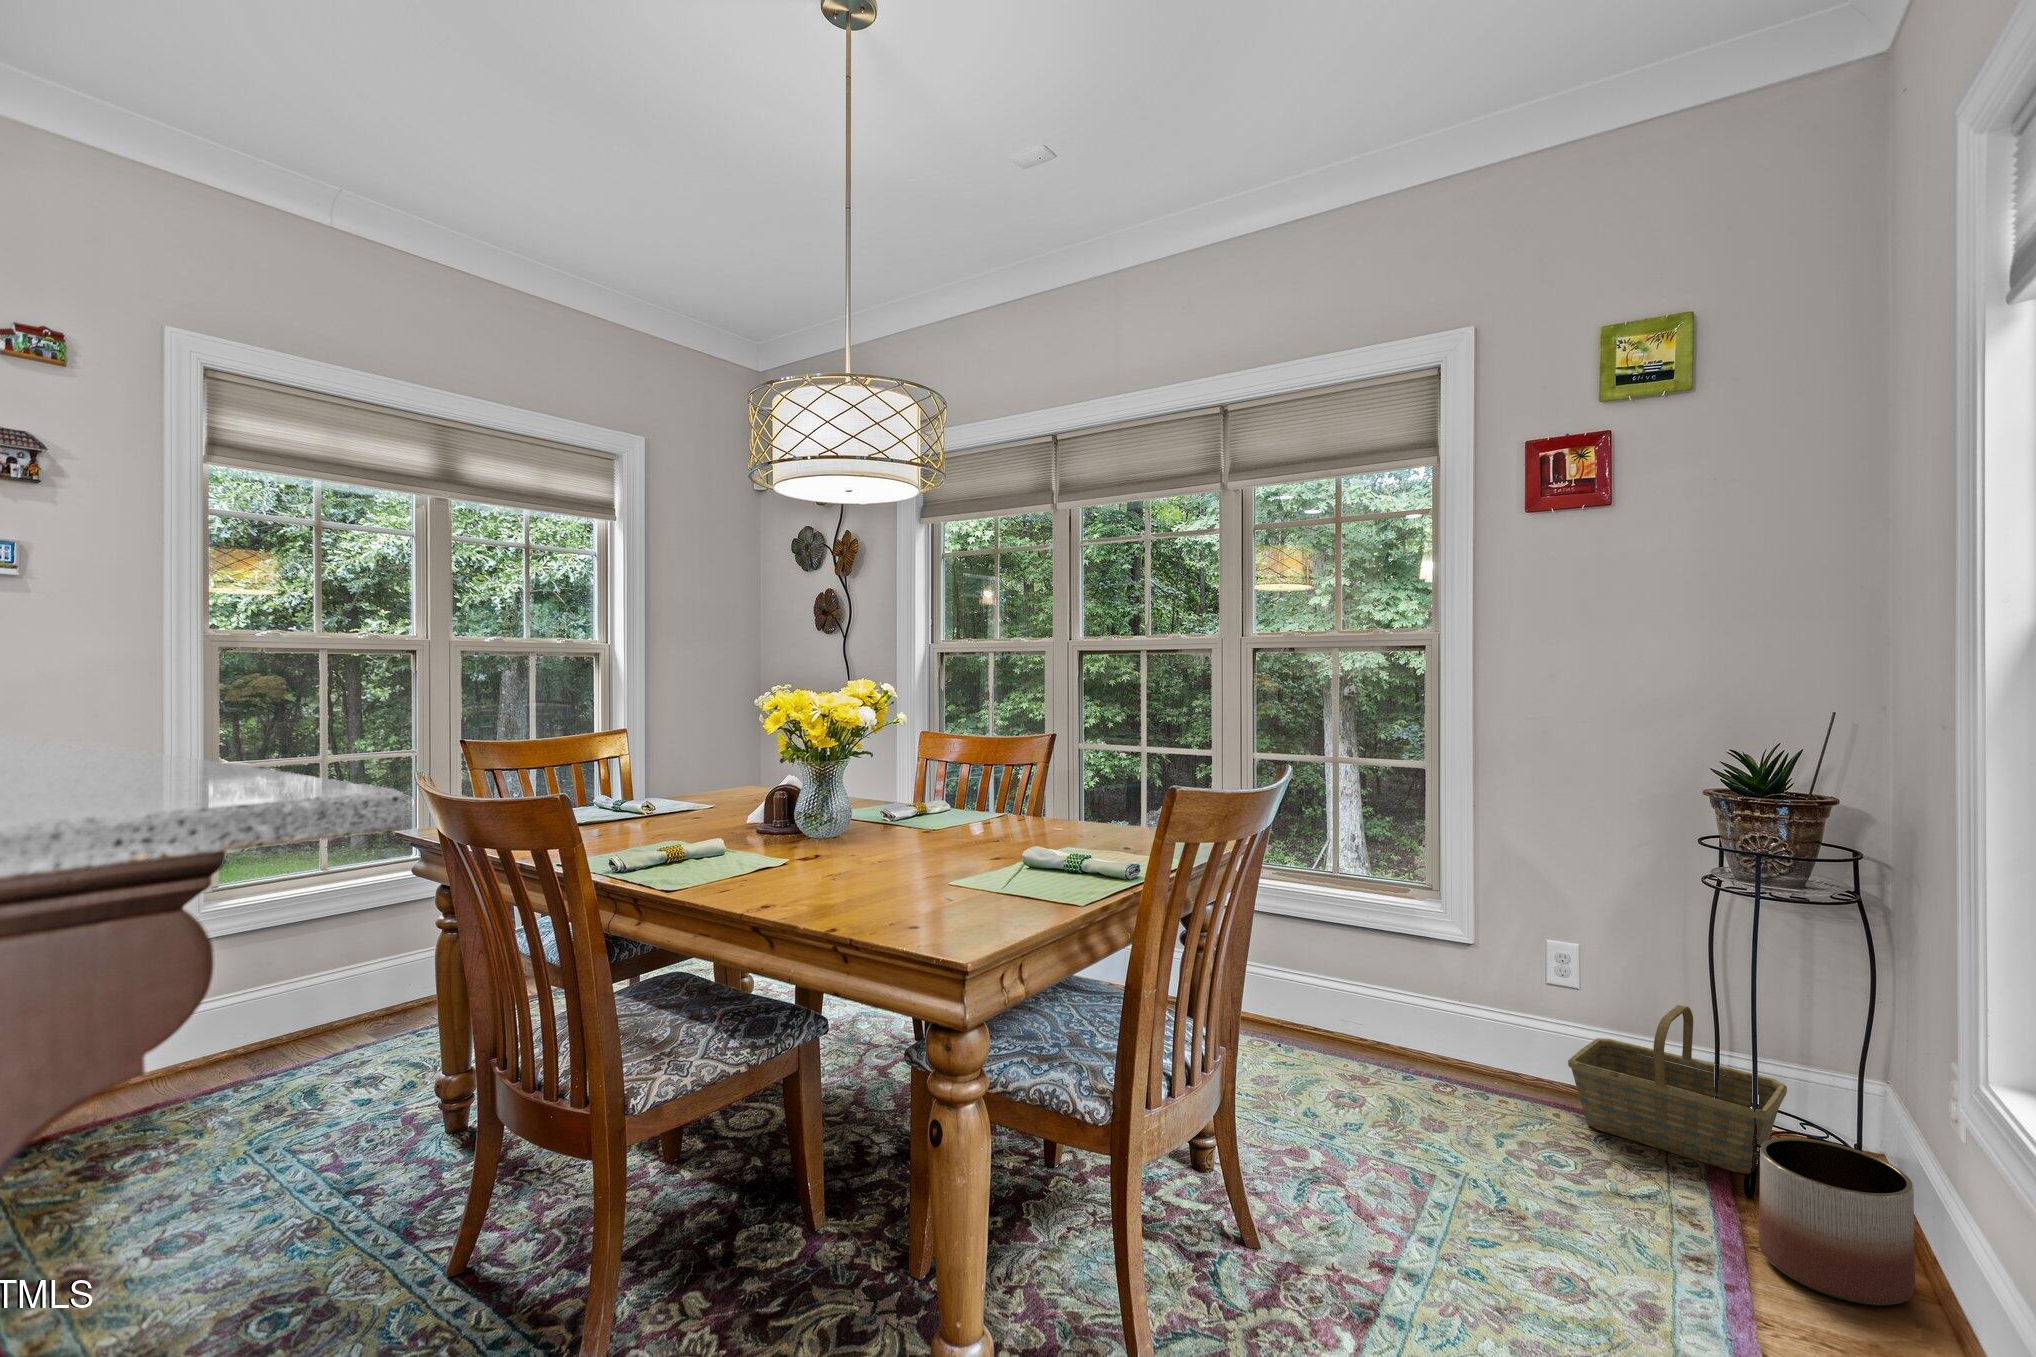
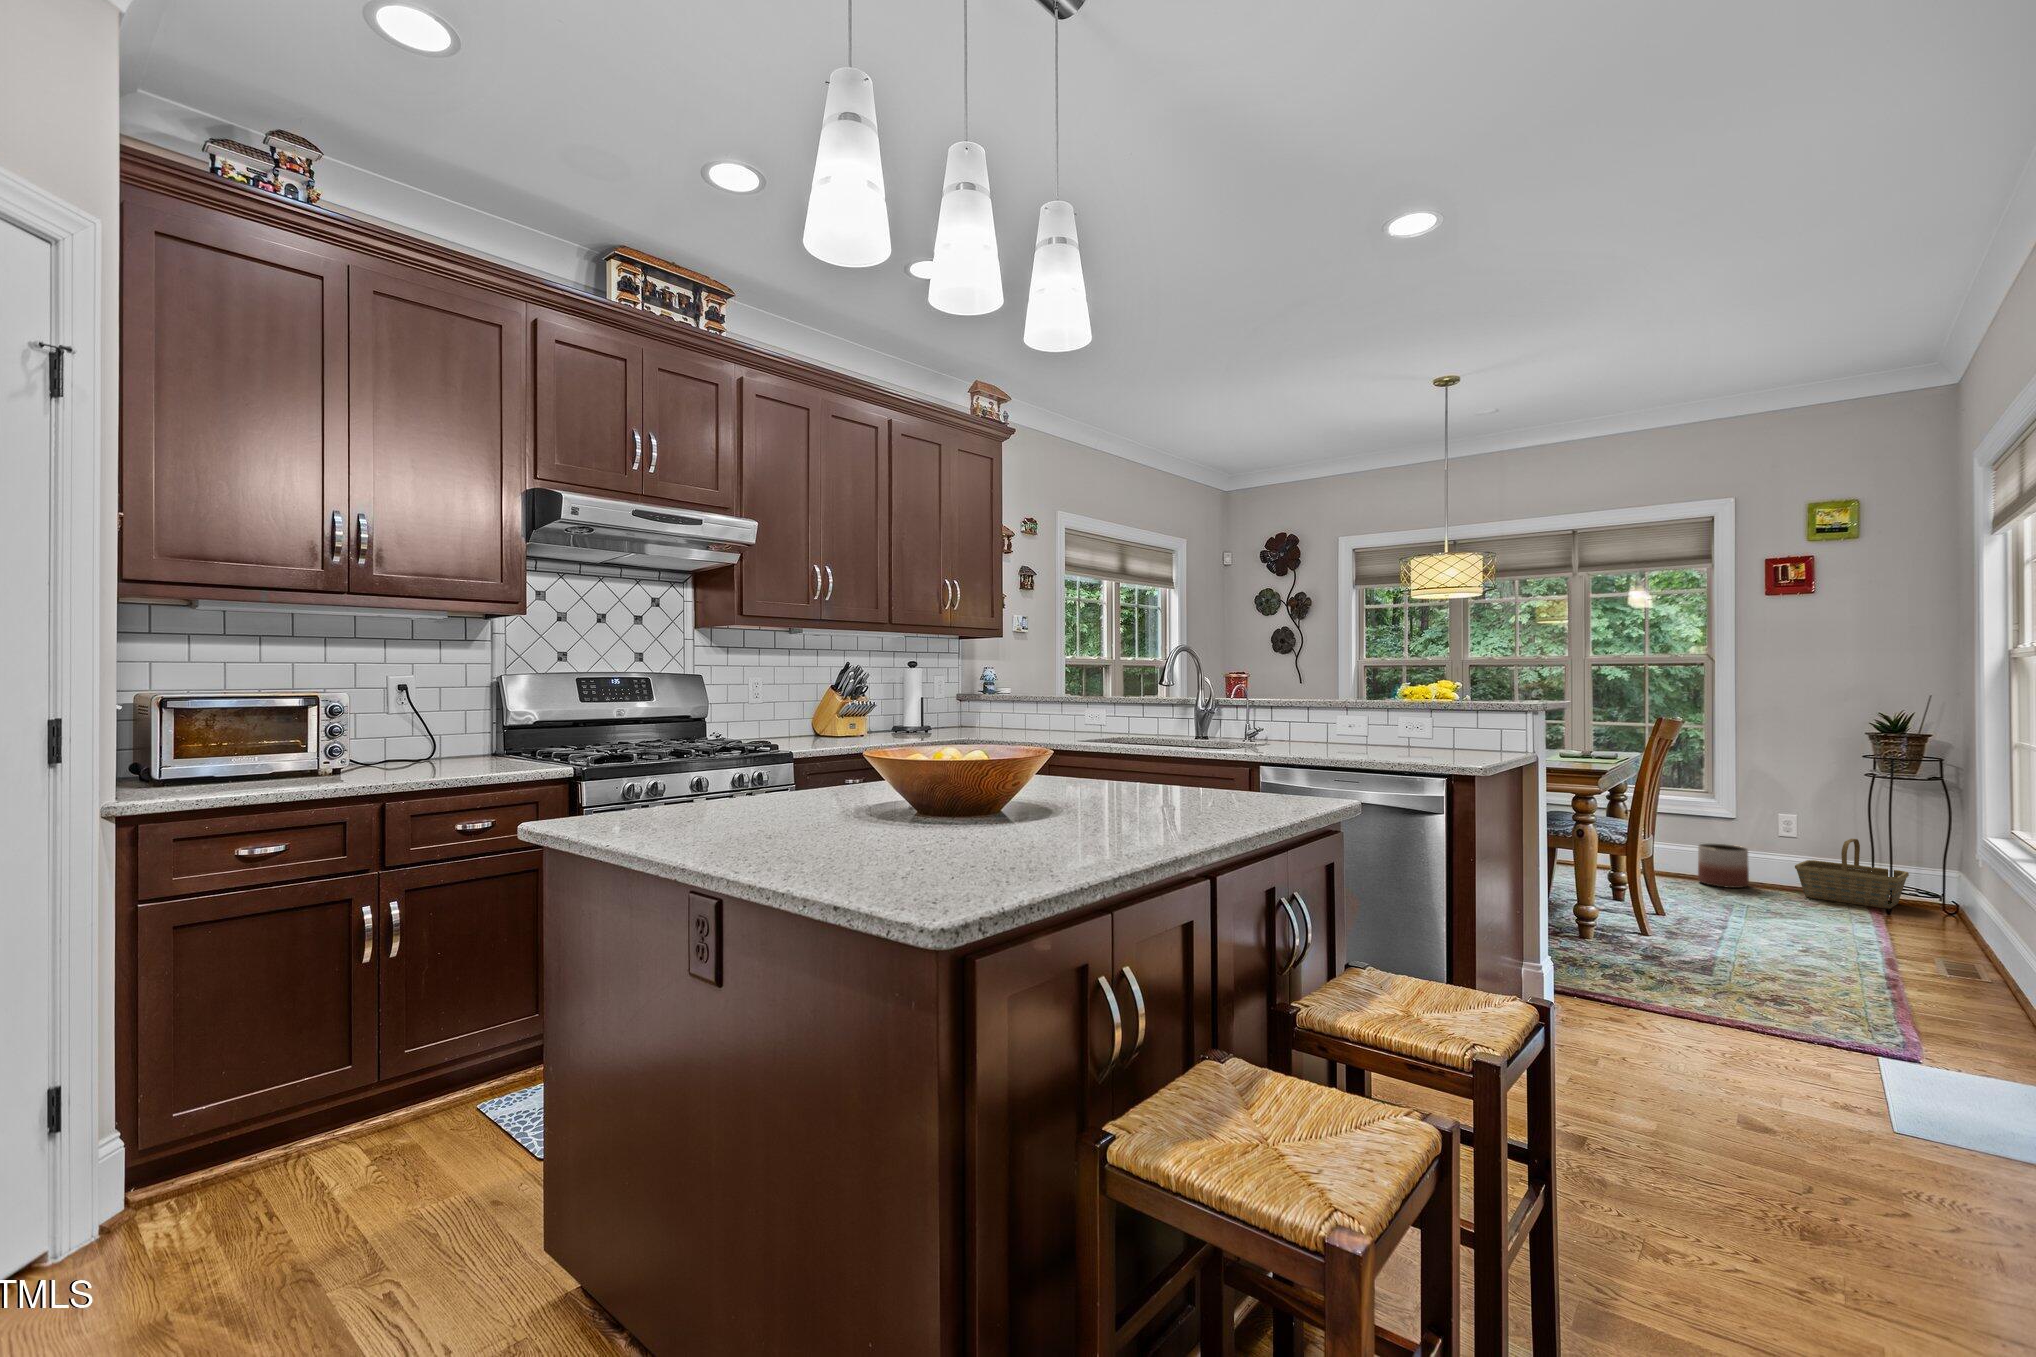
planter: present [1759,1138,1915,1305] -> present [1698,844,1749,888]

